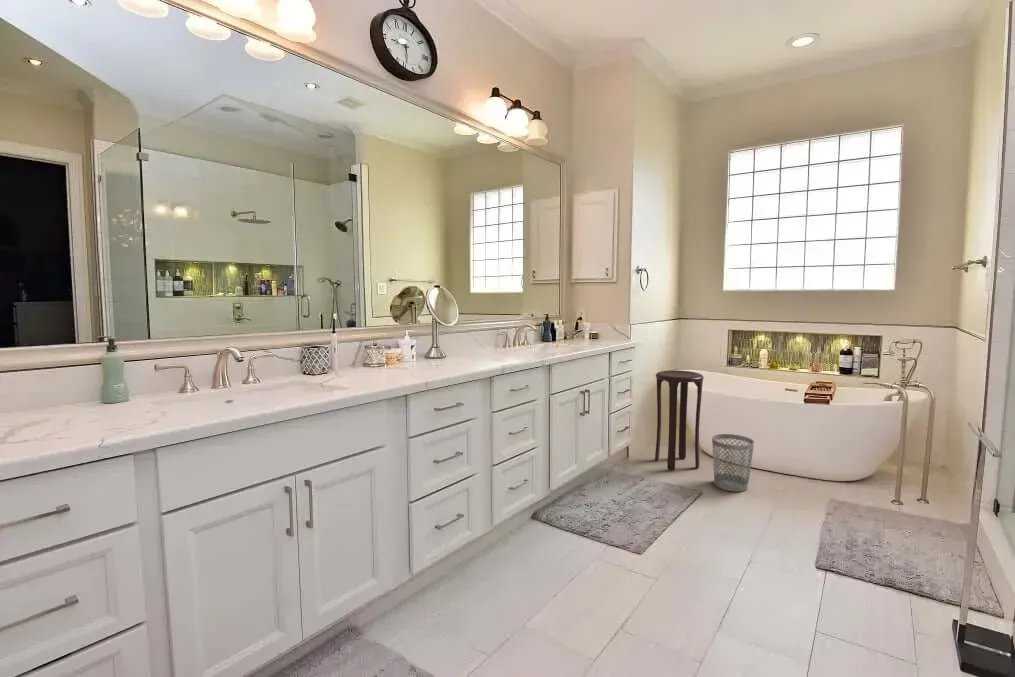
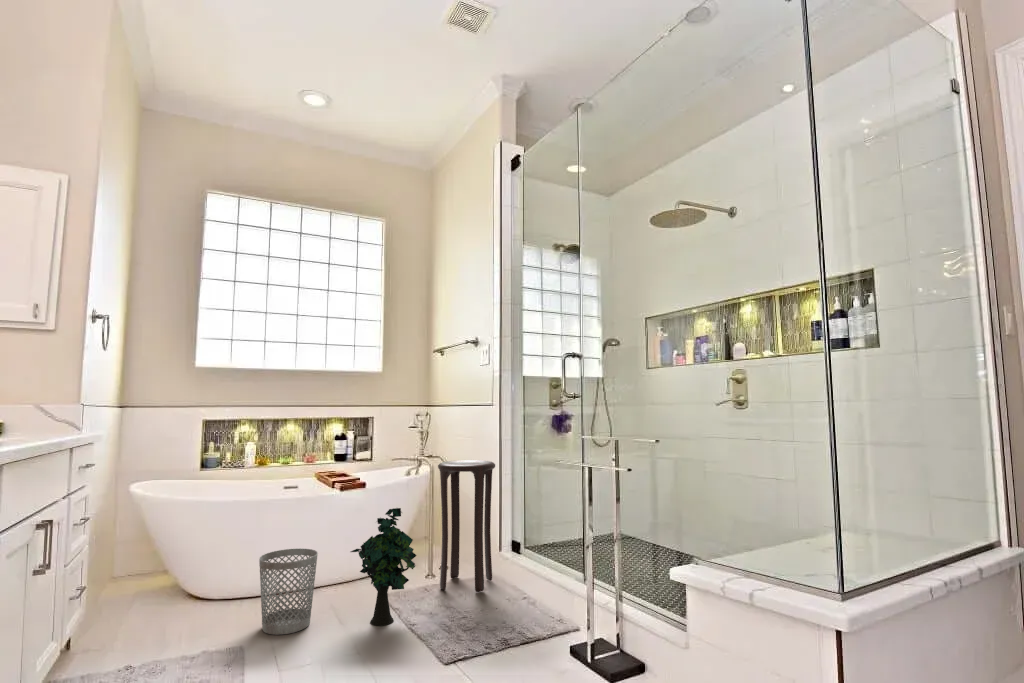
stool: present [655,370,704,470] -> present [438,460,495,592]
decorative plant: none [774,427,832,514] -> present [351,508,416,626]

